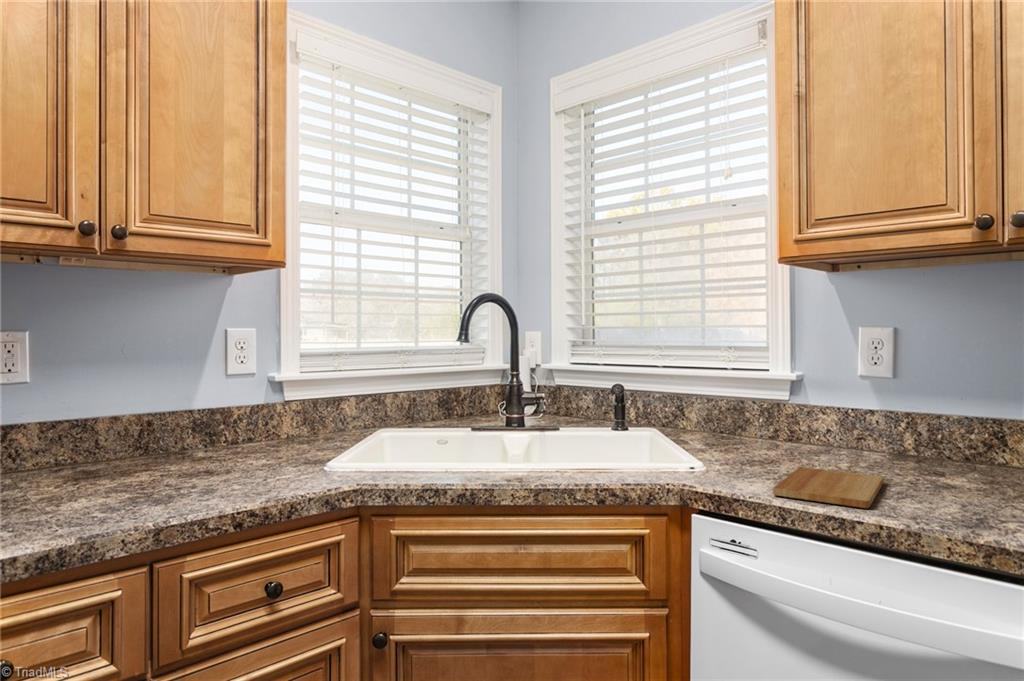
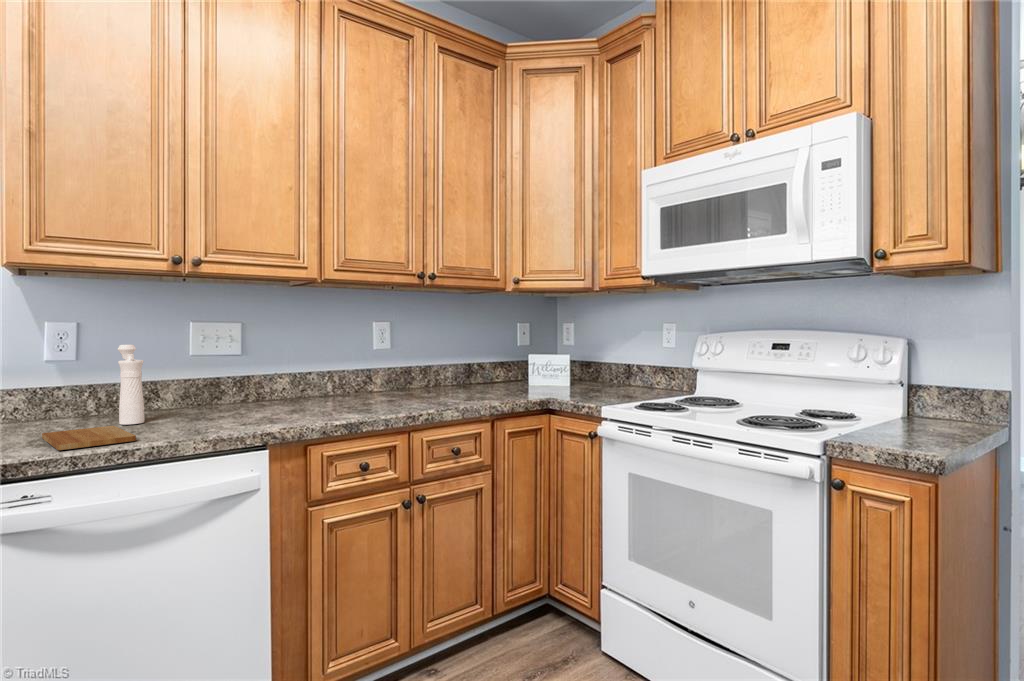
pepper mill: none [907,362,953,482] -> present [118,345,144,425]

